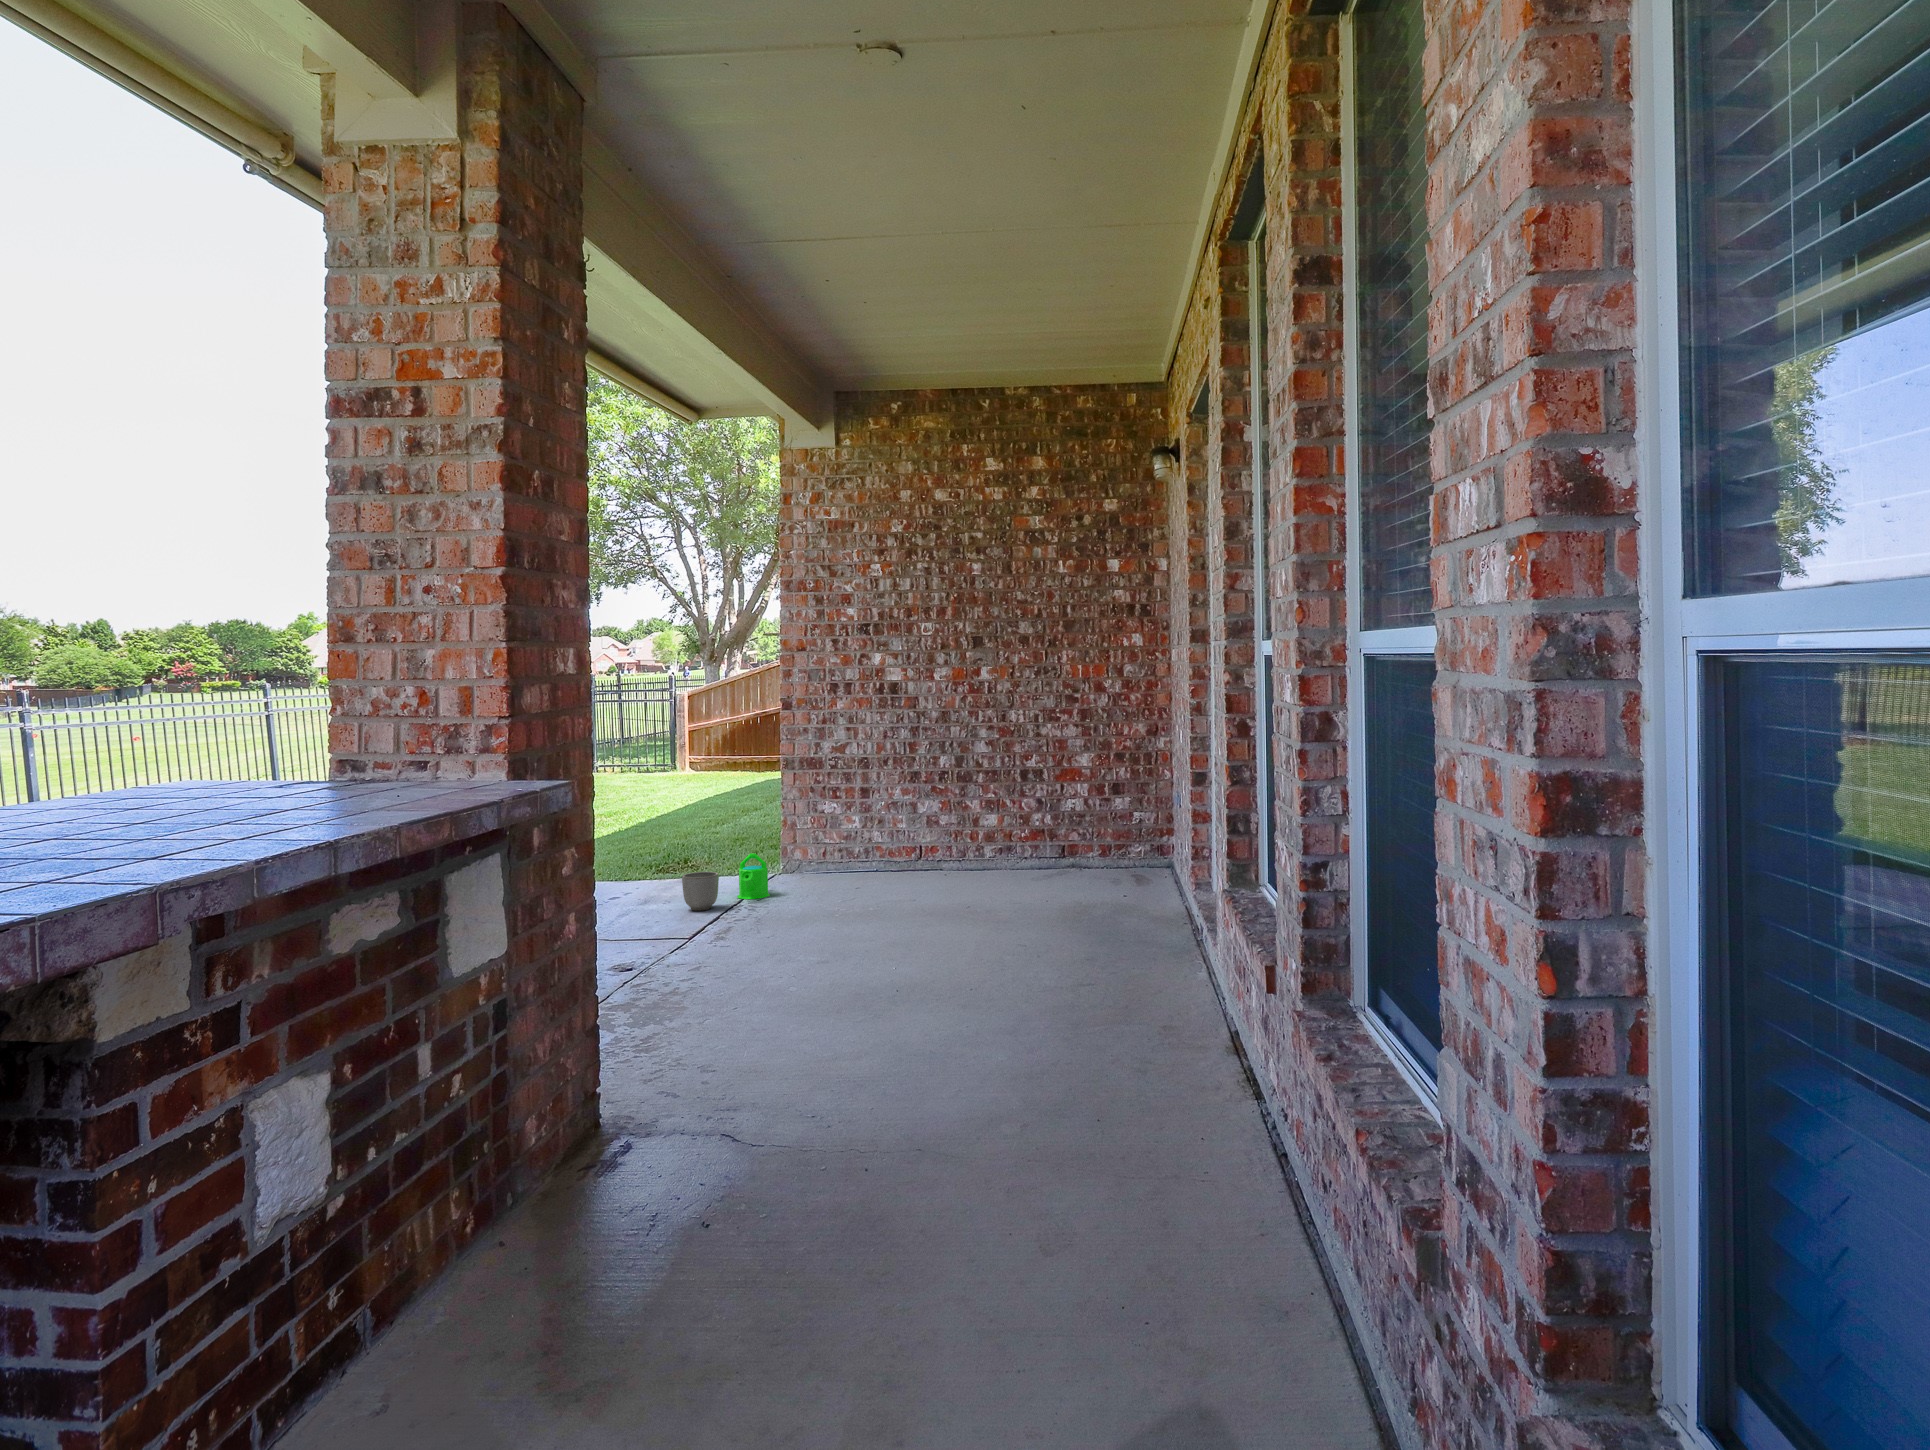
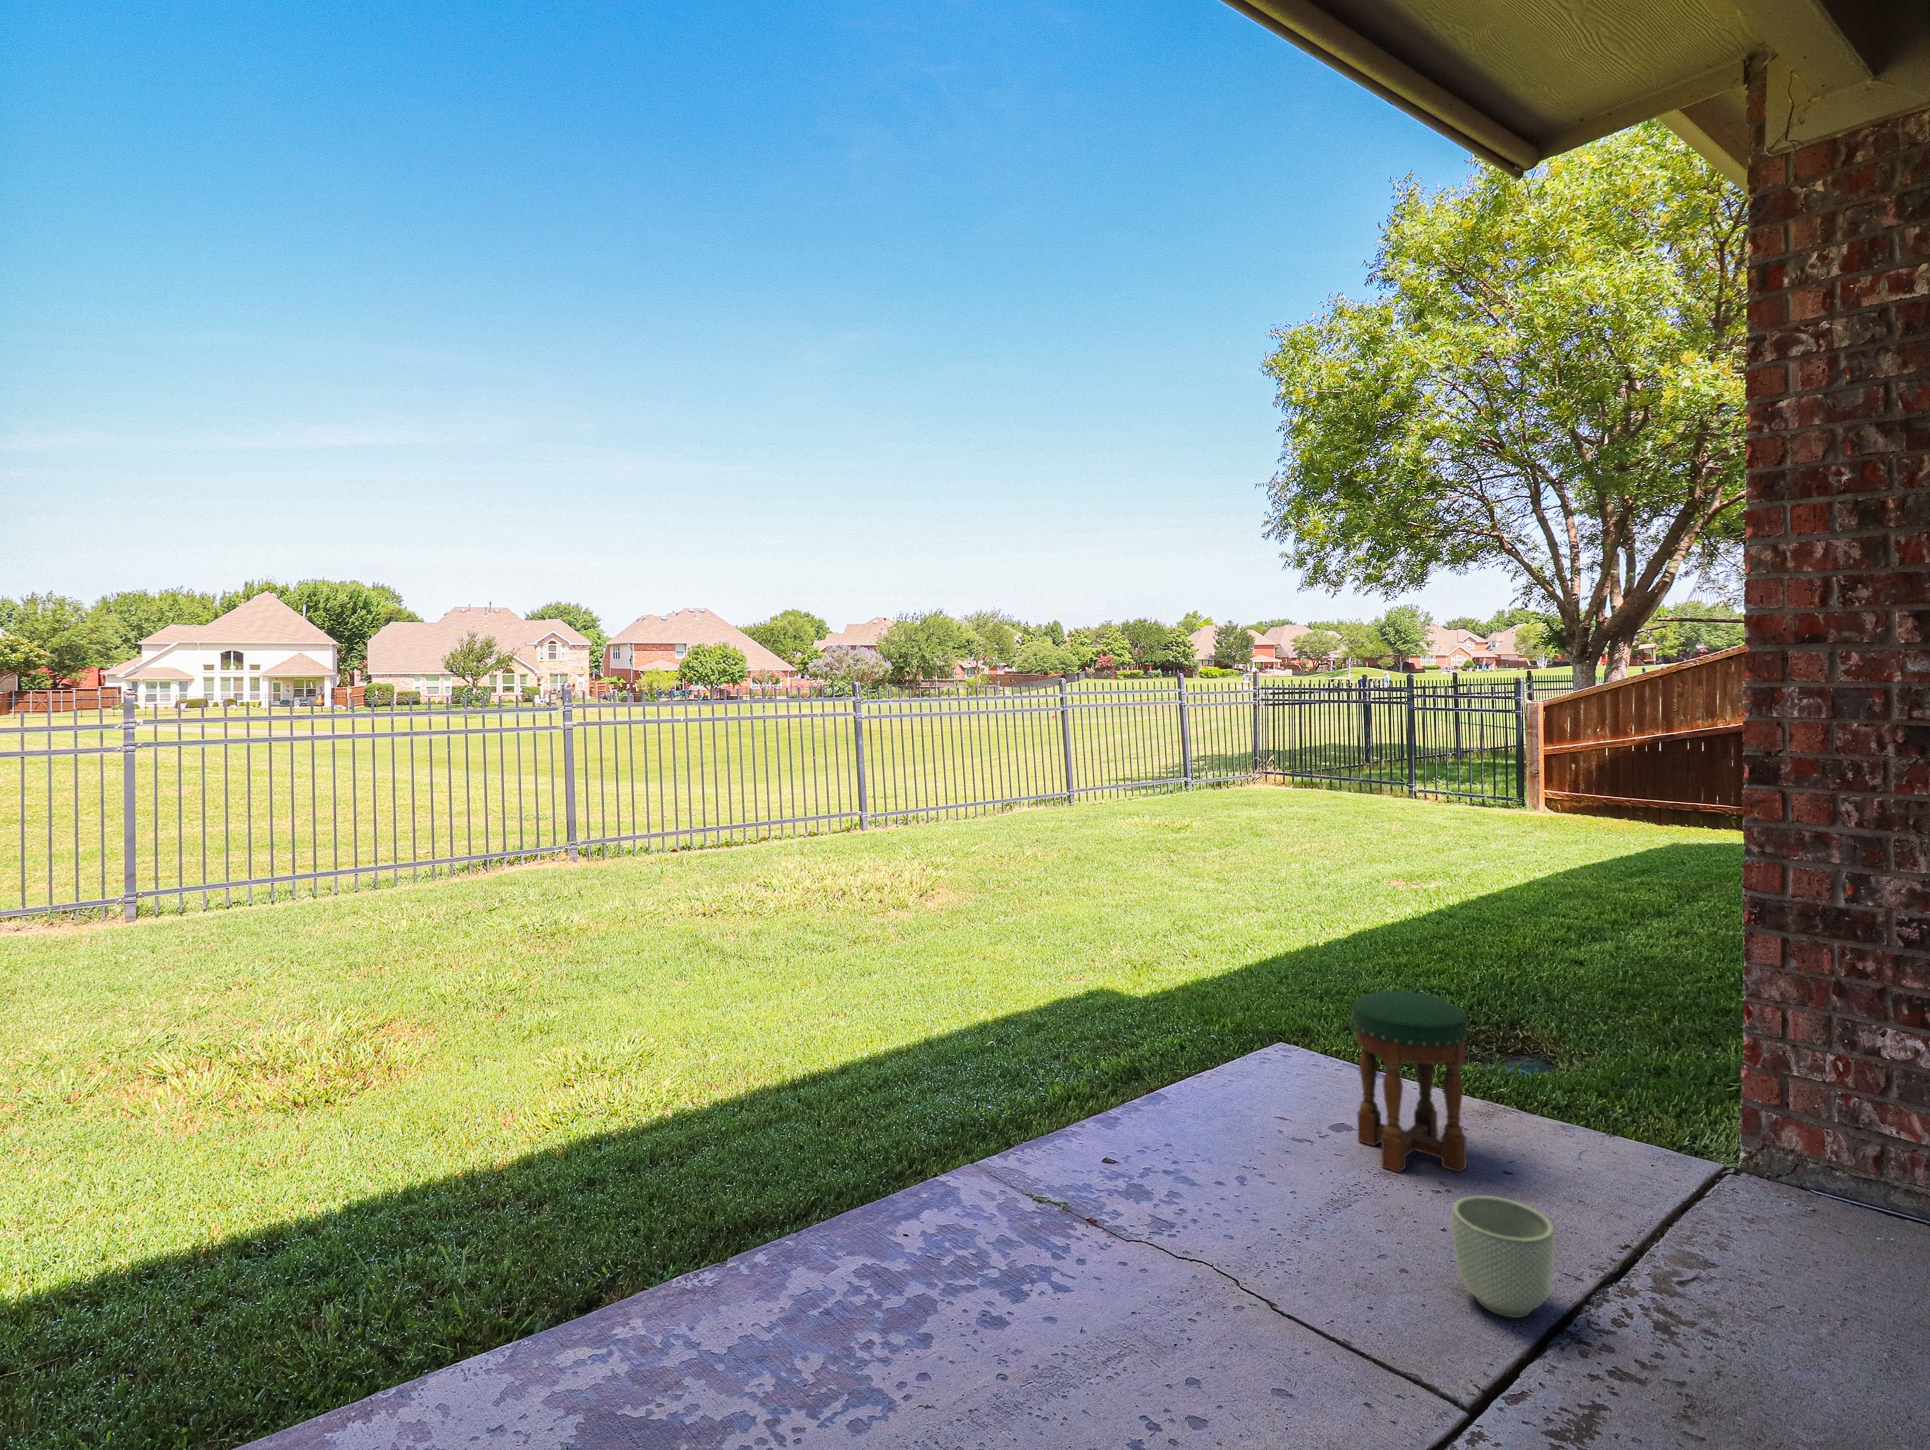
stool: none [627,816,680,895] -> present [1352,991,1467,1172]
watering can: present [737,853,770,899] -> none [1611,1172,1717,1311]

